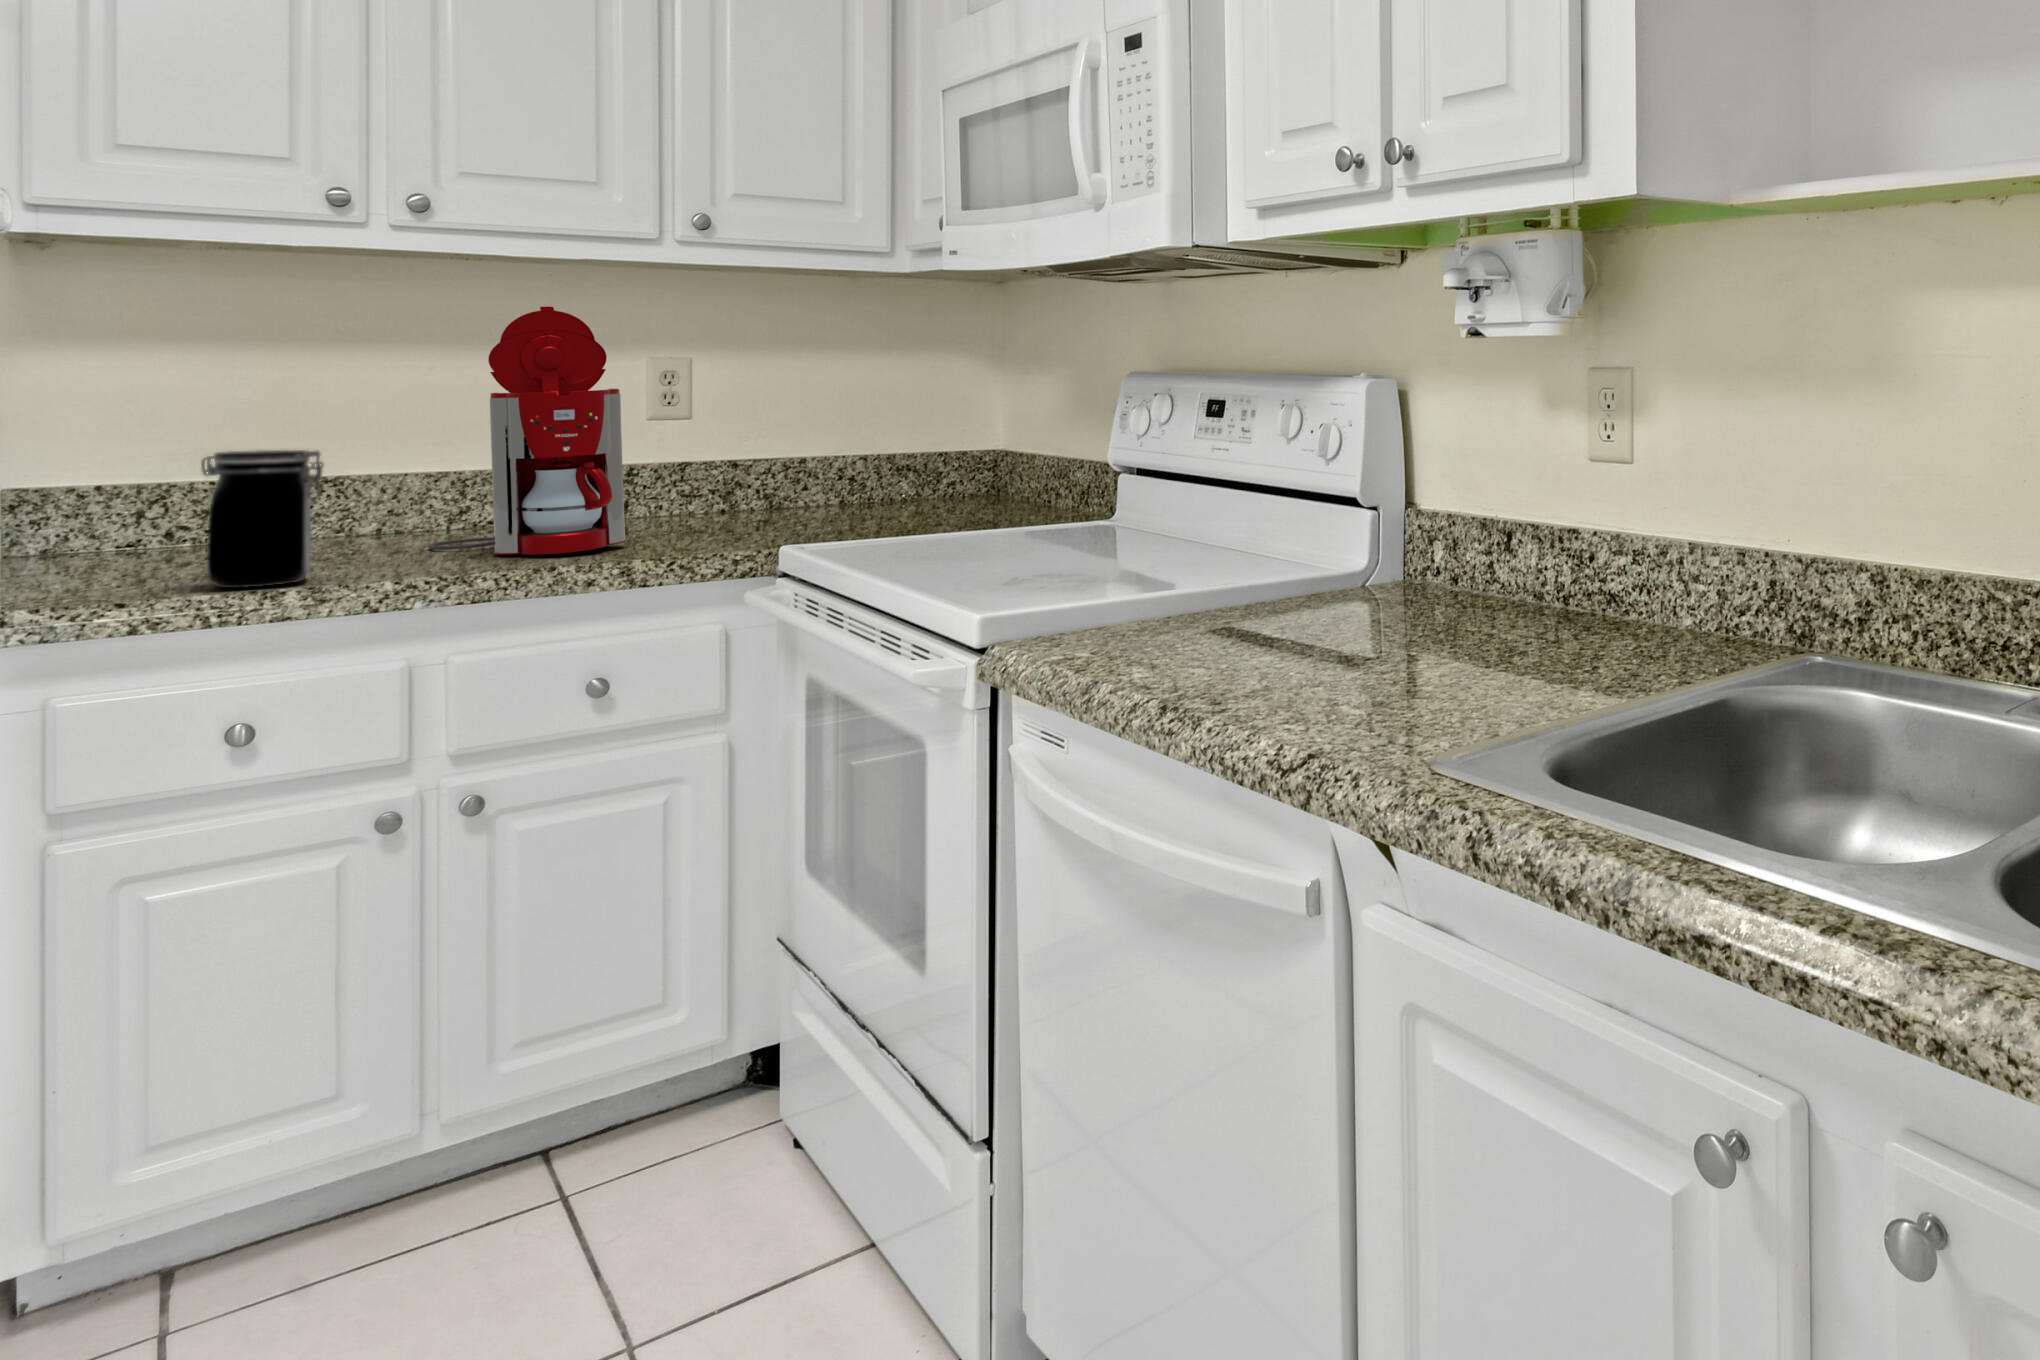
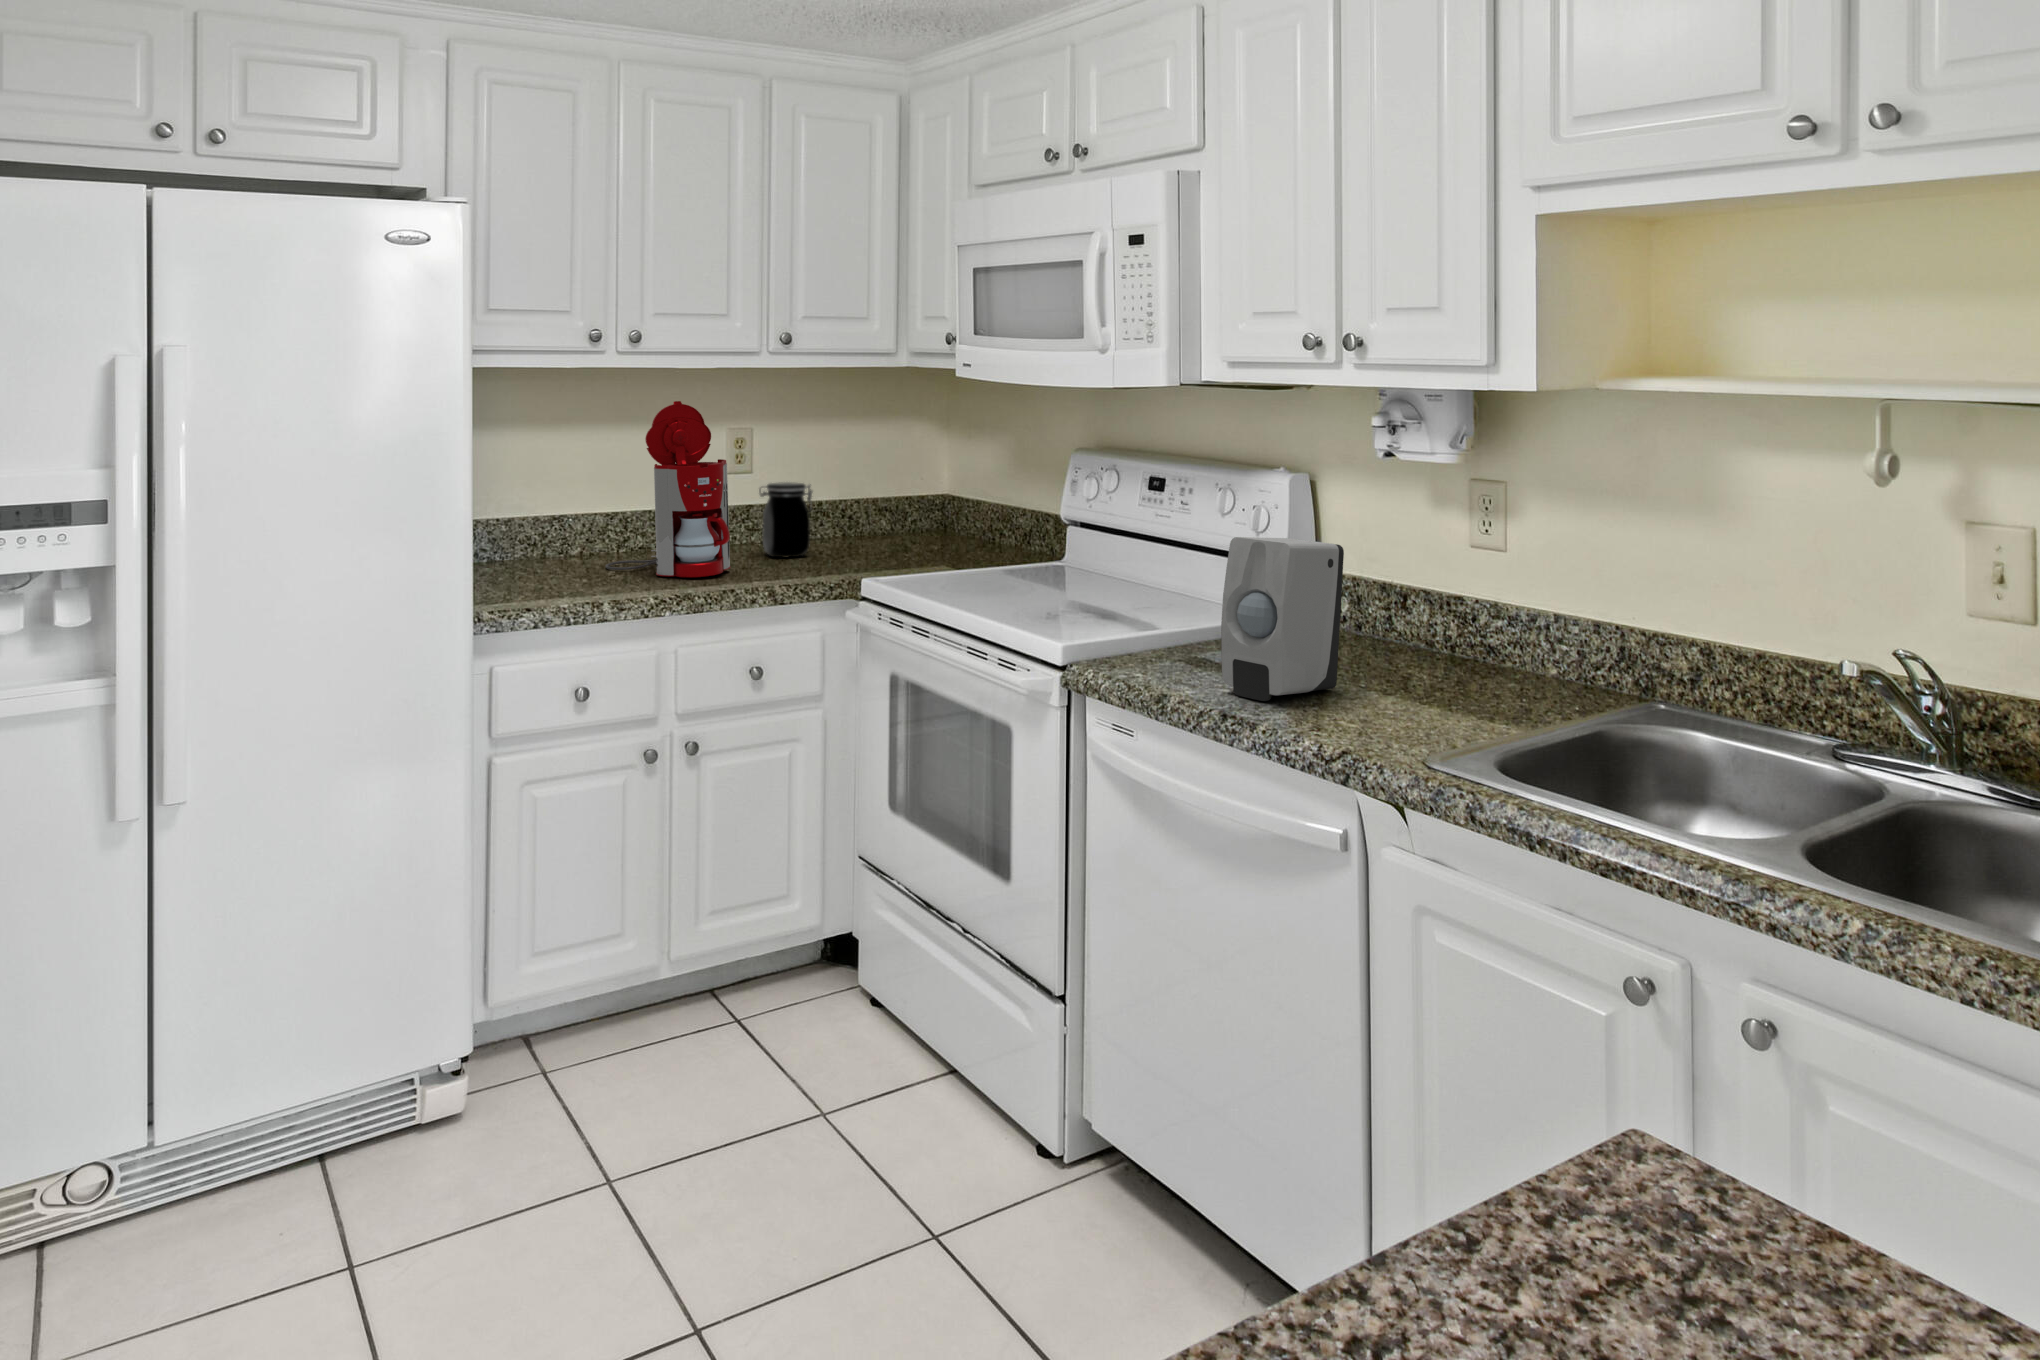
soap dispenser: none [1193,434,1384,680] -> present [1221,537,1344,701]
jar: present [201,450,324,588] -> present [759,482,813,557]

